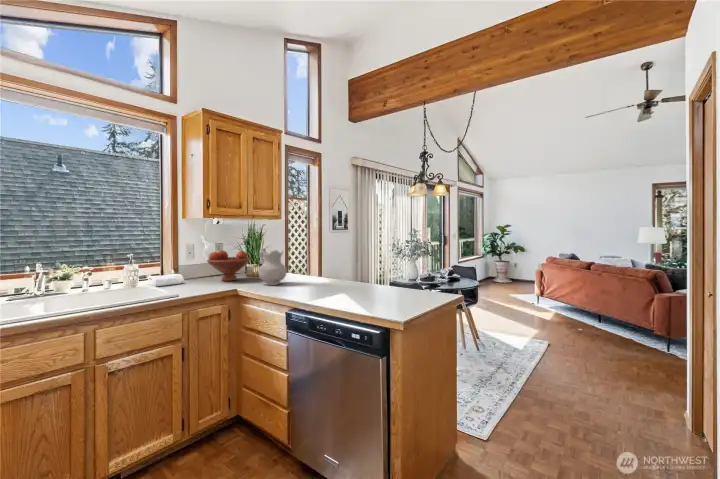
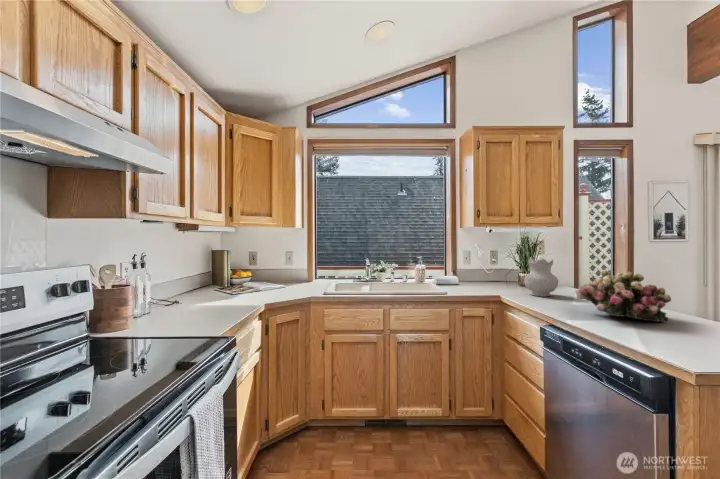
fruit bowl: present [207,250,250,281] -> none [479,257,521,287]
flower arrangement: none [310,257,367,293] -> present [575,270,671,322]

